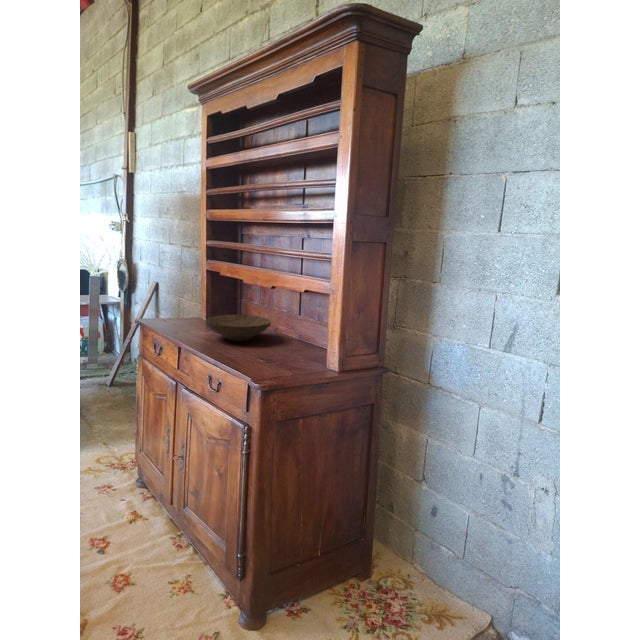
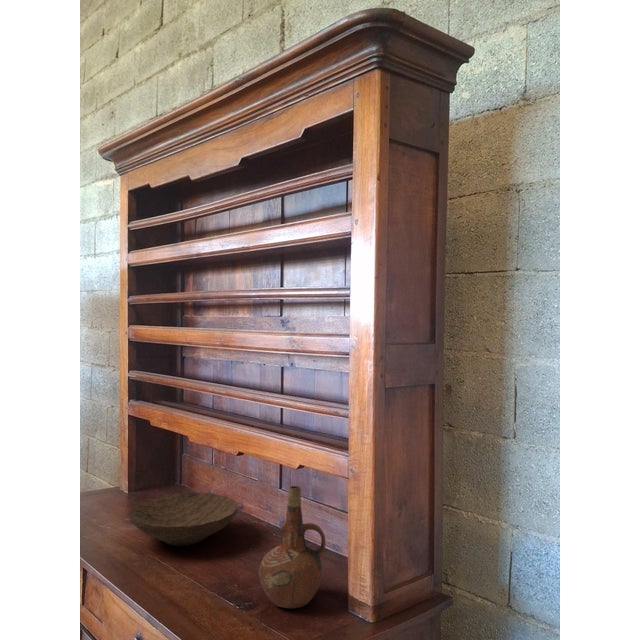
ceramic pitcher: none [277,299,316,366] -> present [259,486,326,608]

